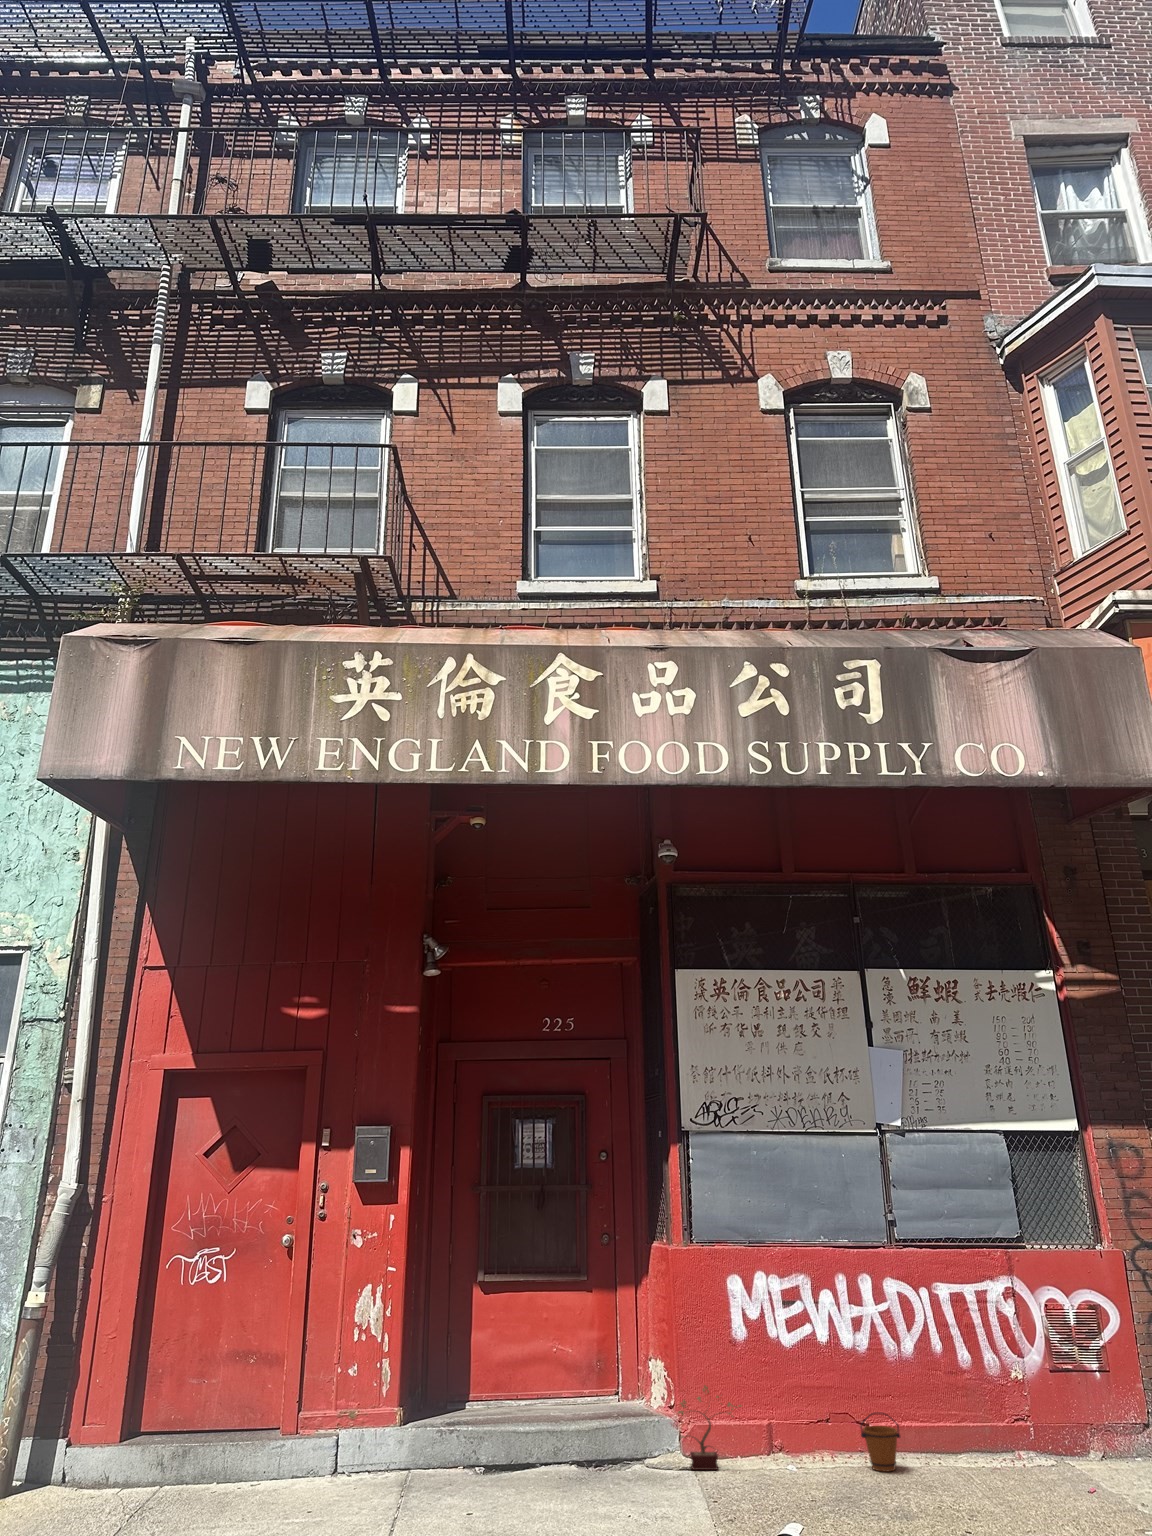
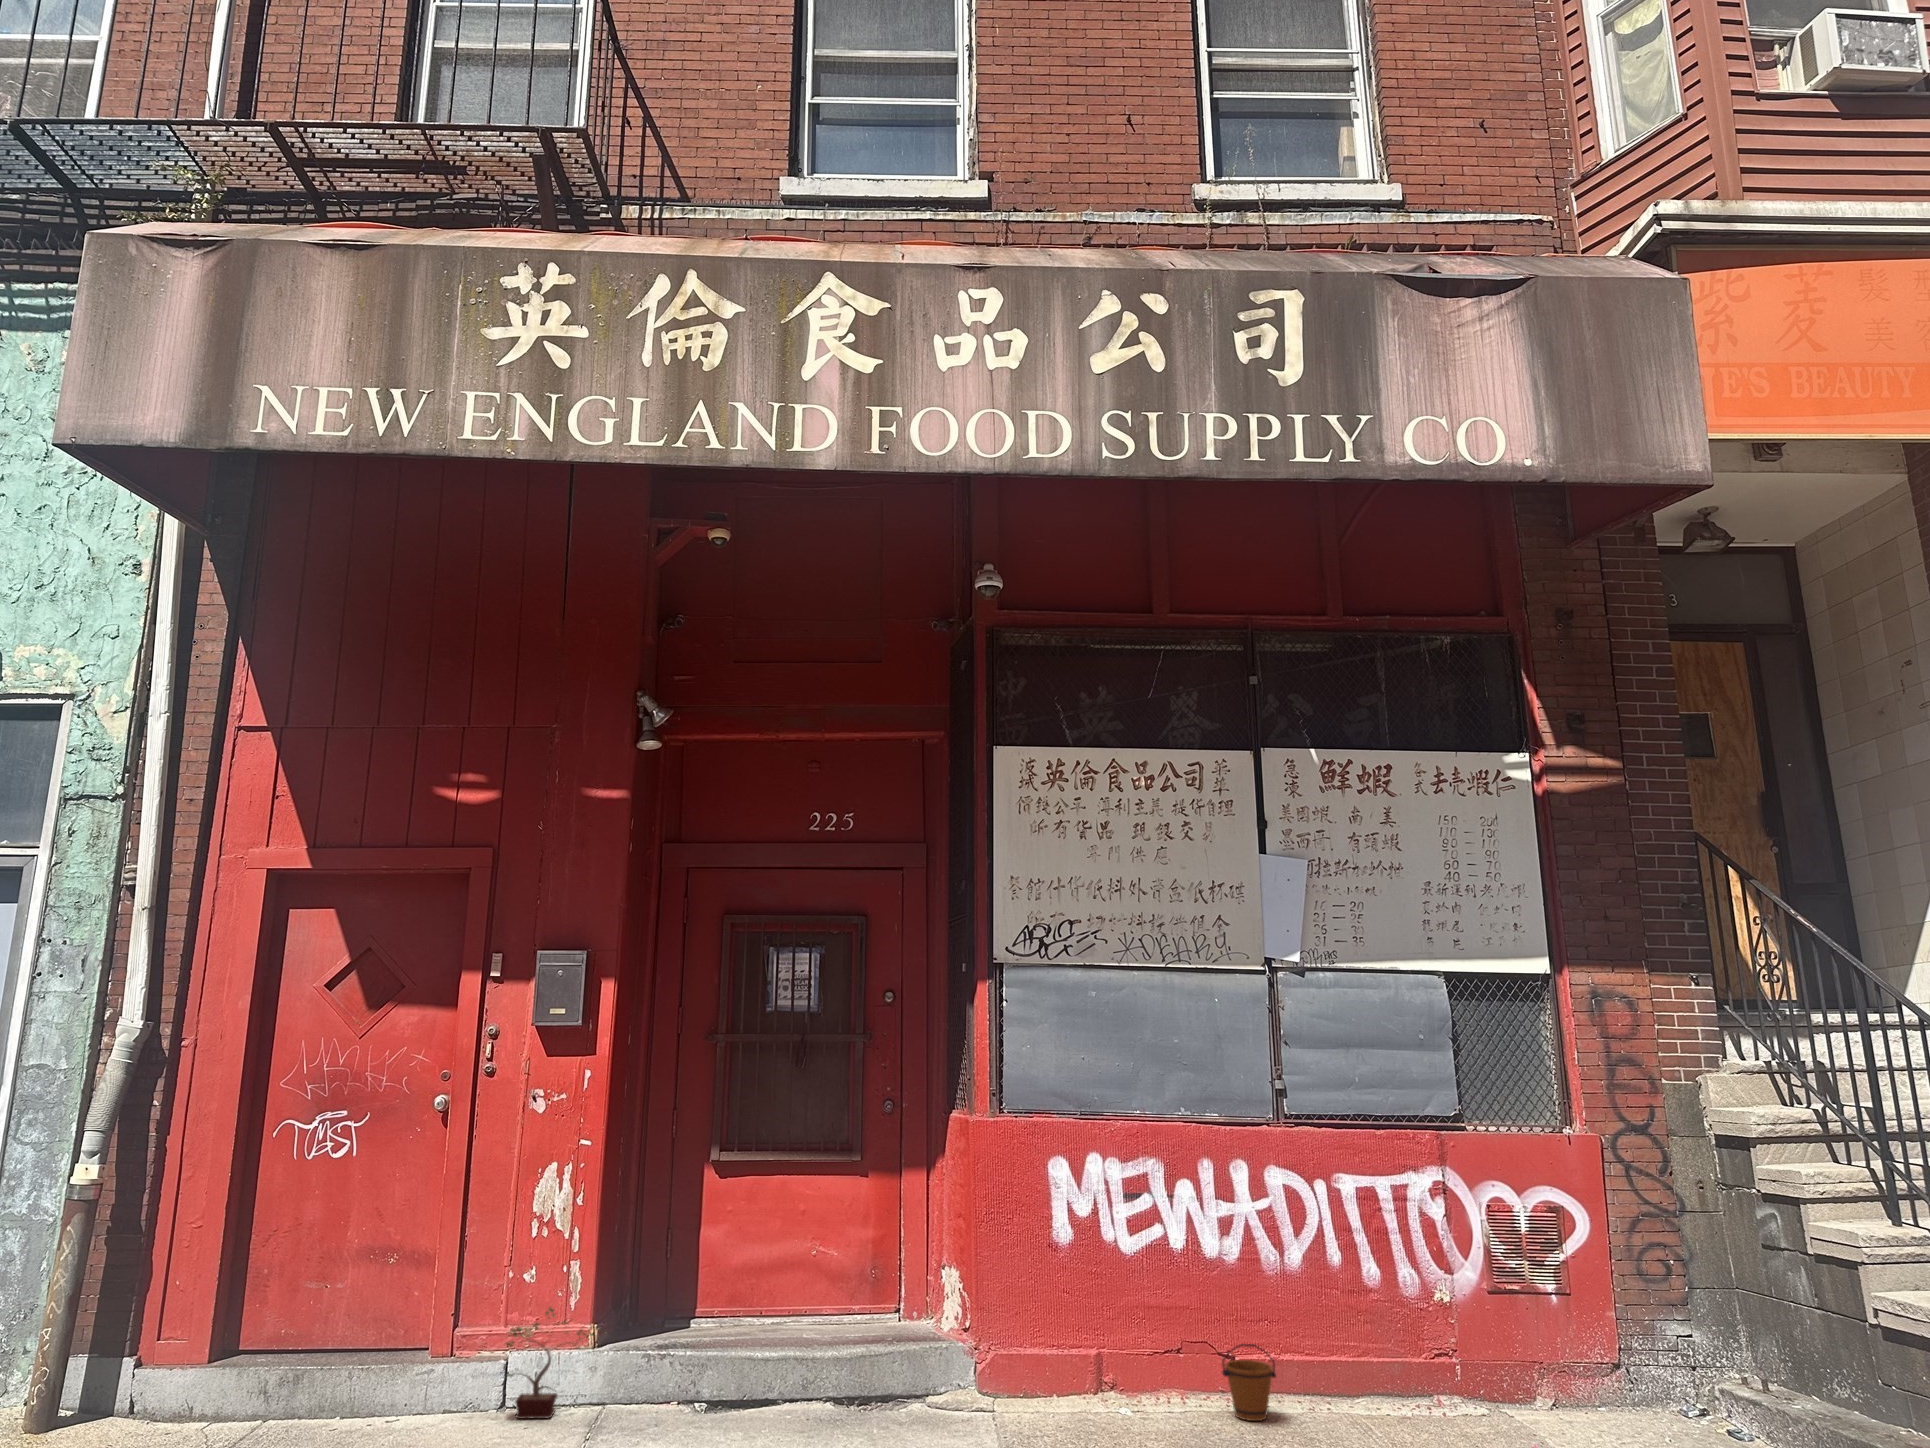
potted plant: present [679,1386,741,1470] -> present [506,1308,593,1419]

